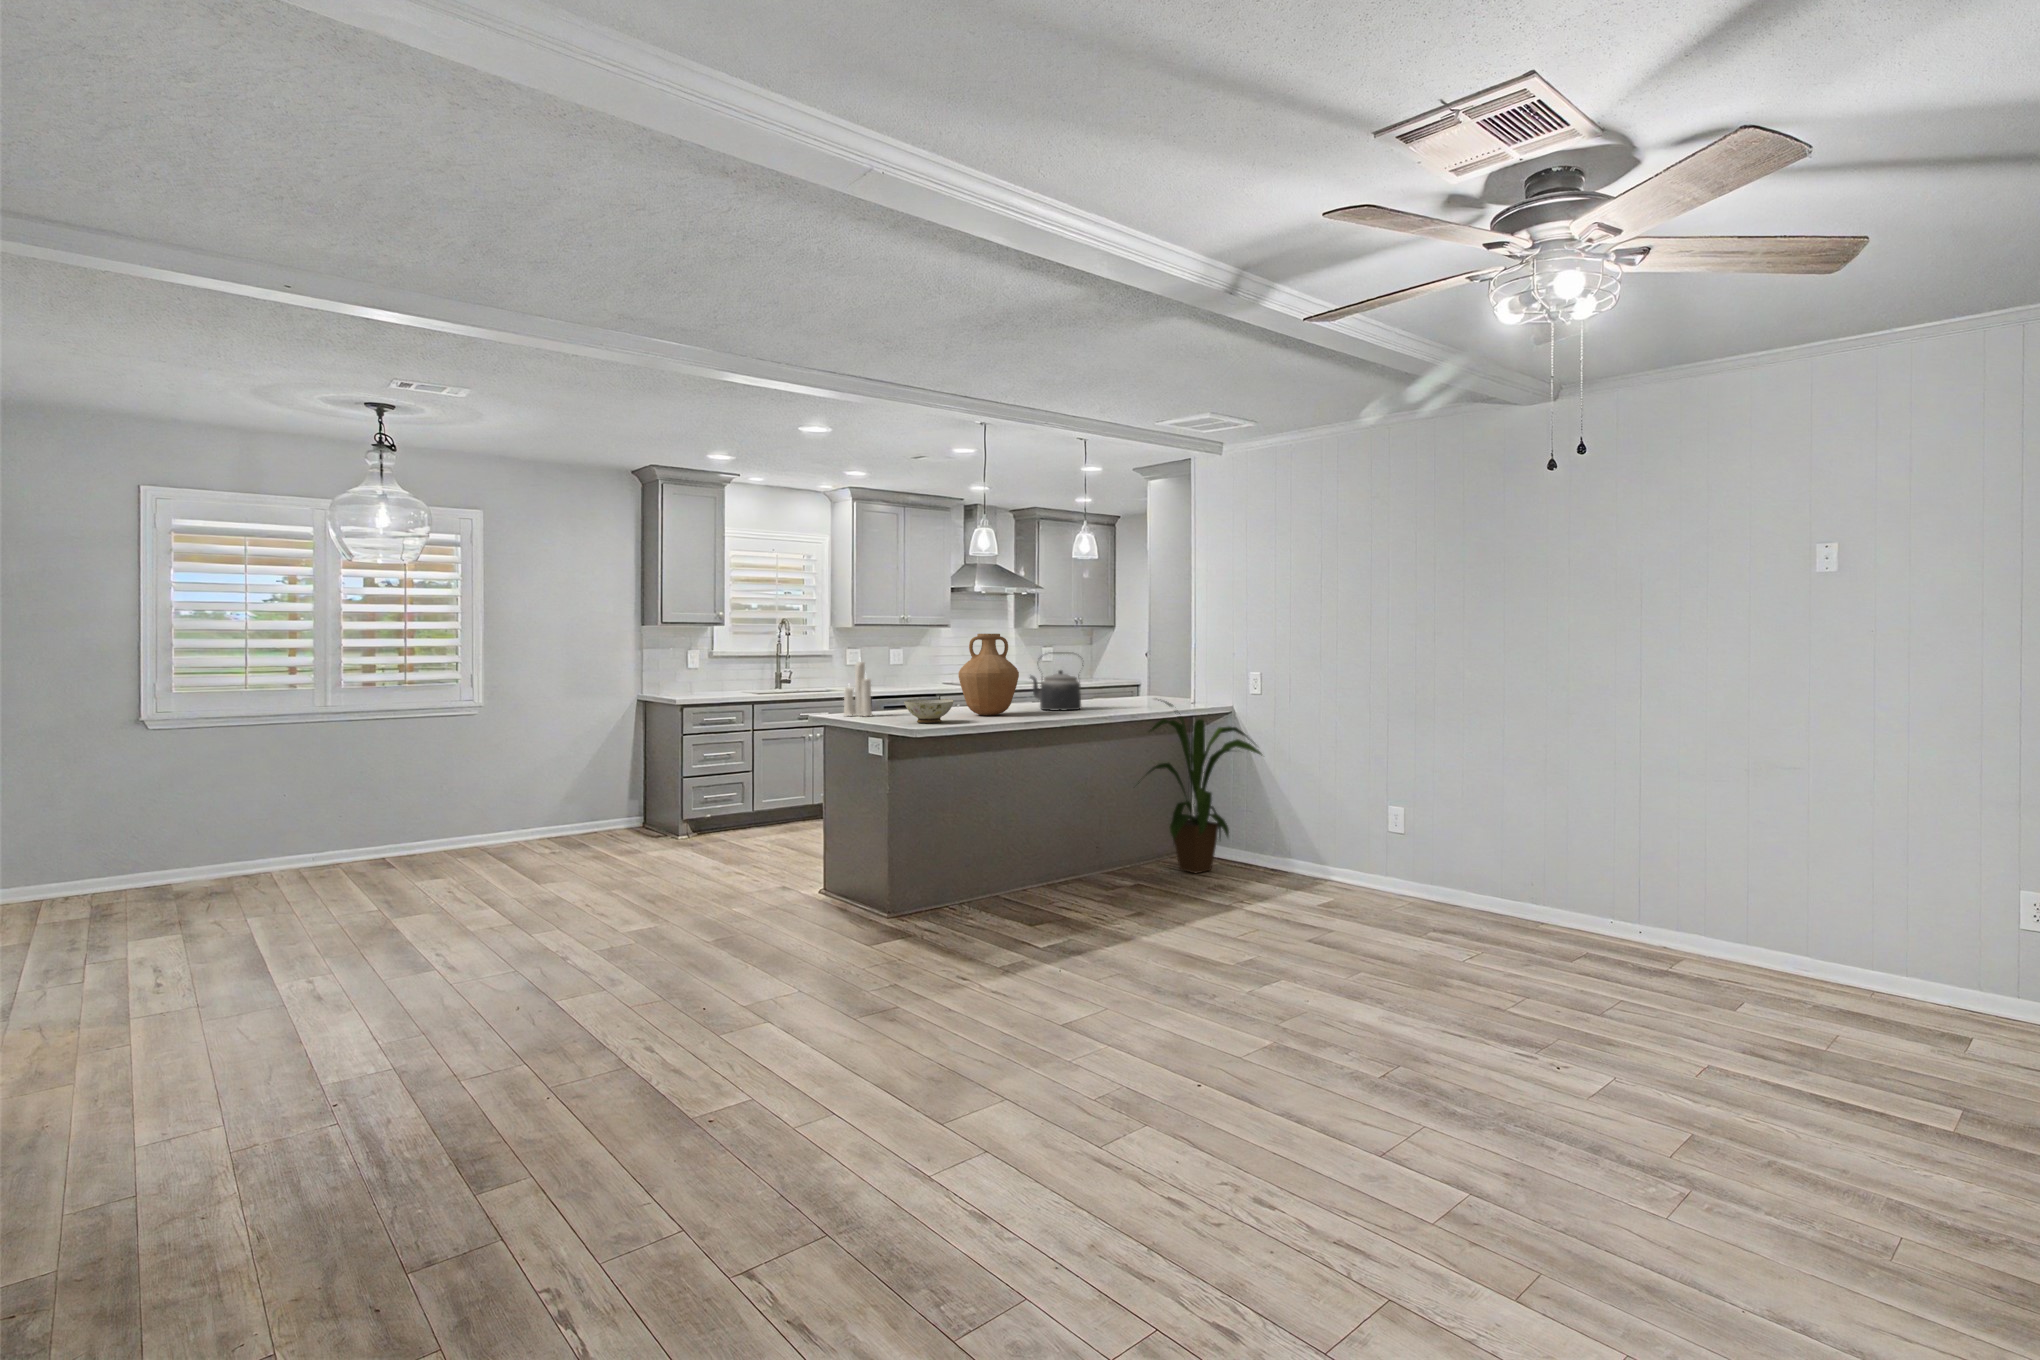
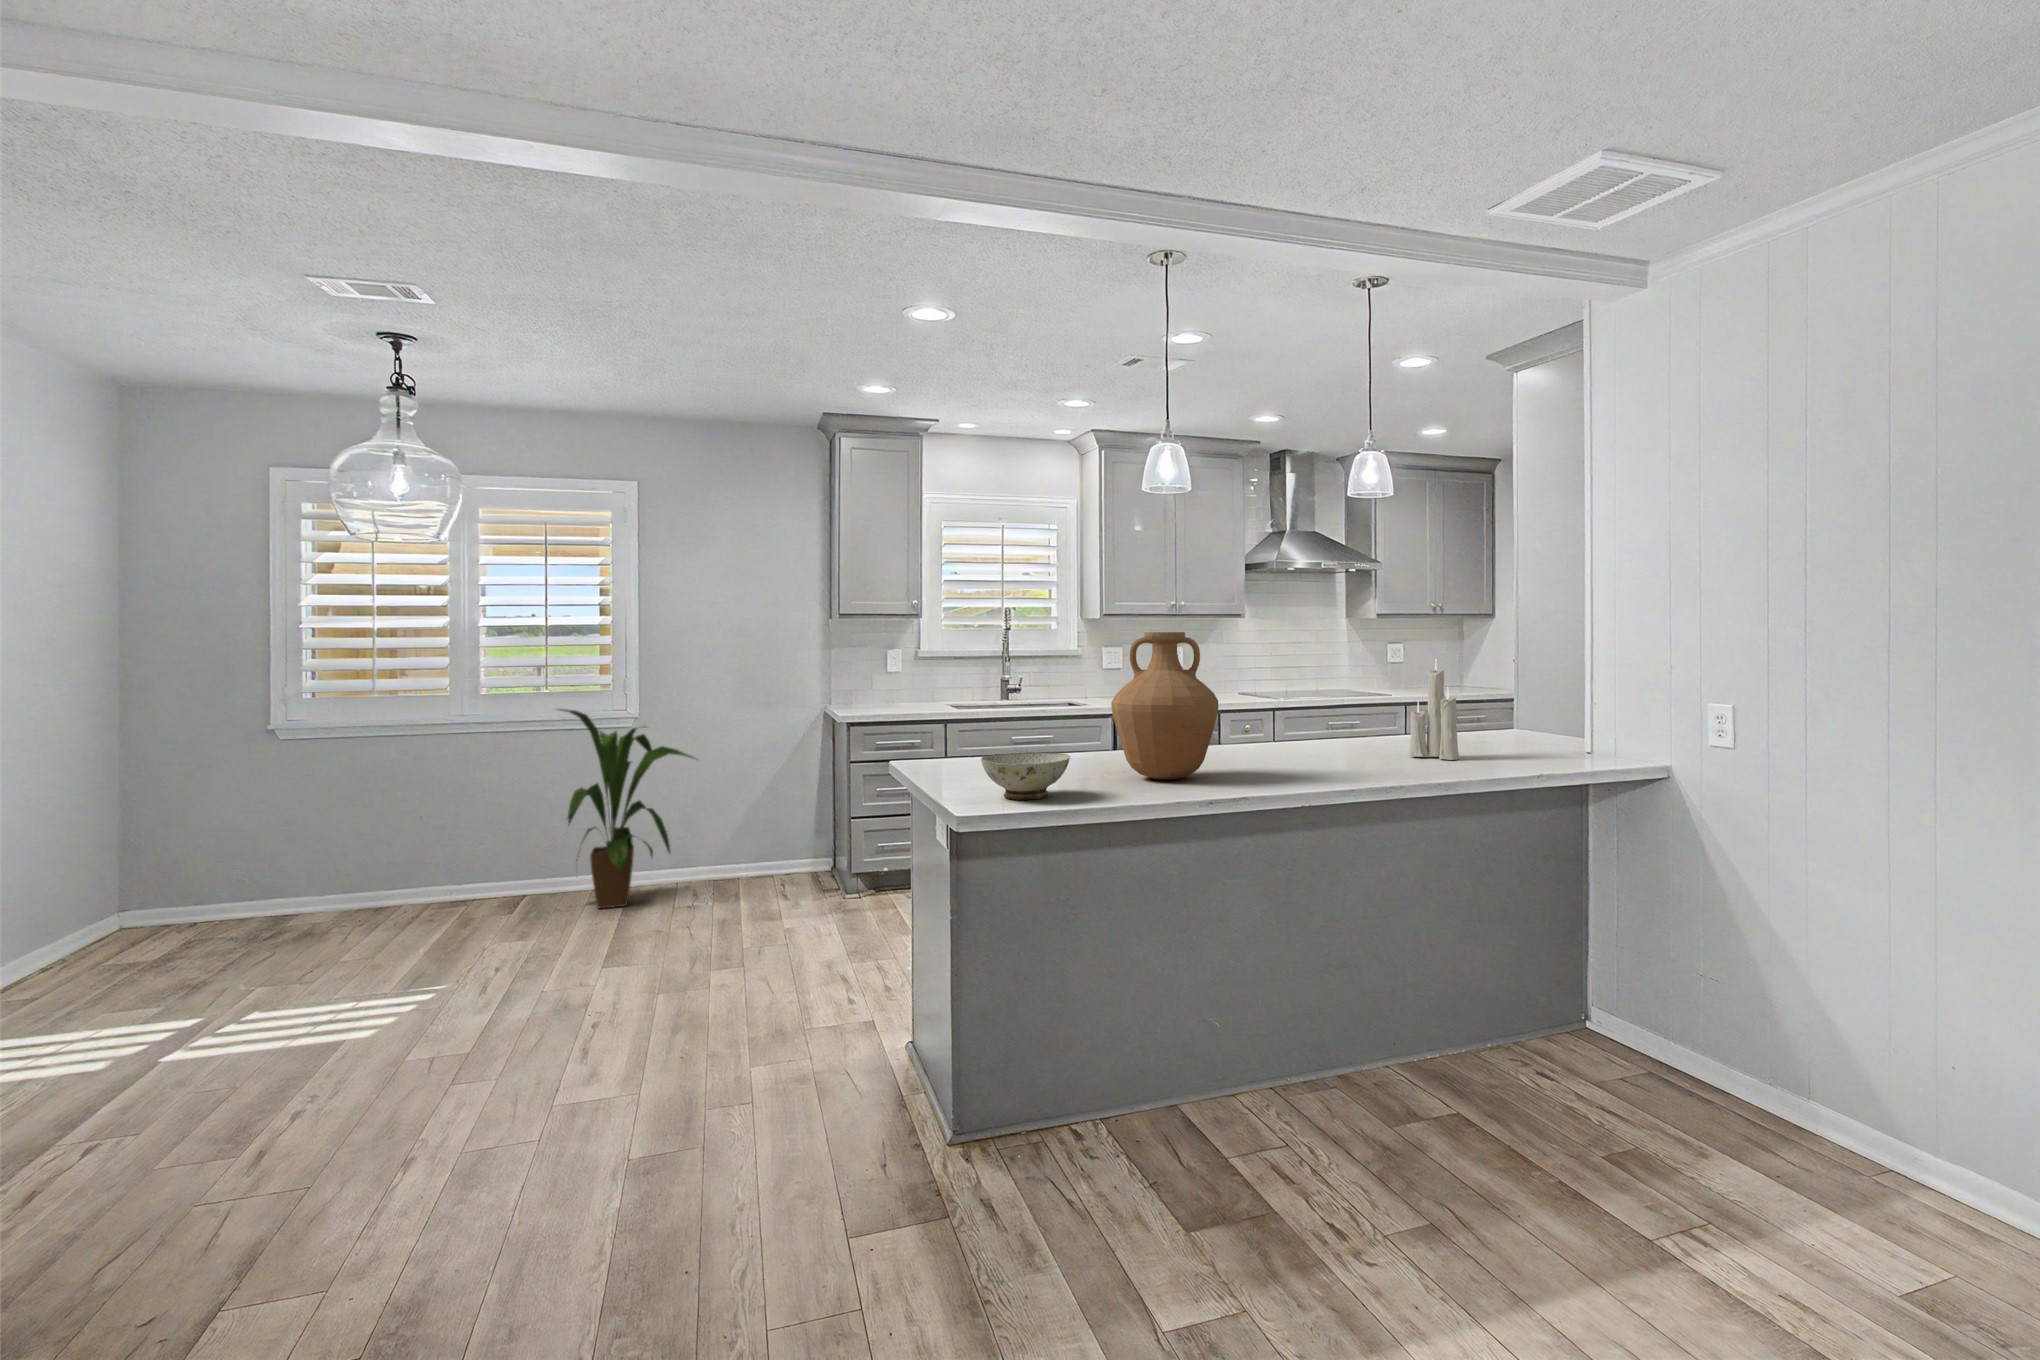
candle: present [844,662,872,716] -> present [1409,661,1459,760]
kettle: present [1030,665,1083,711] -> none [1260,663,1357,770]
house plant: present [1138,699,1262,873] -> present [560,709,695,908]

